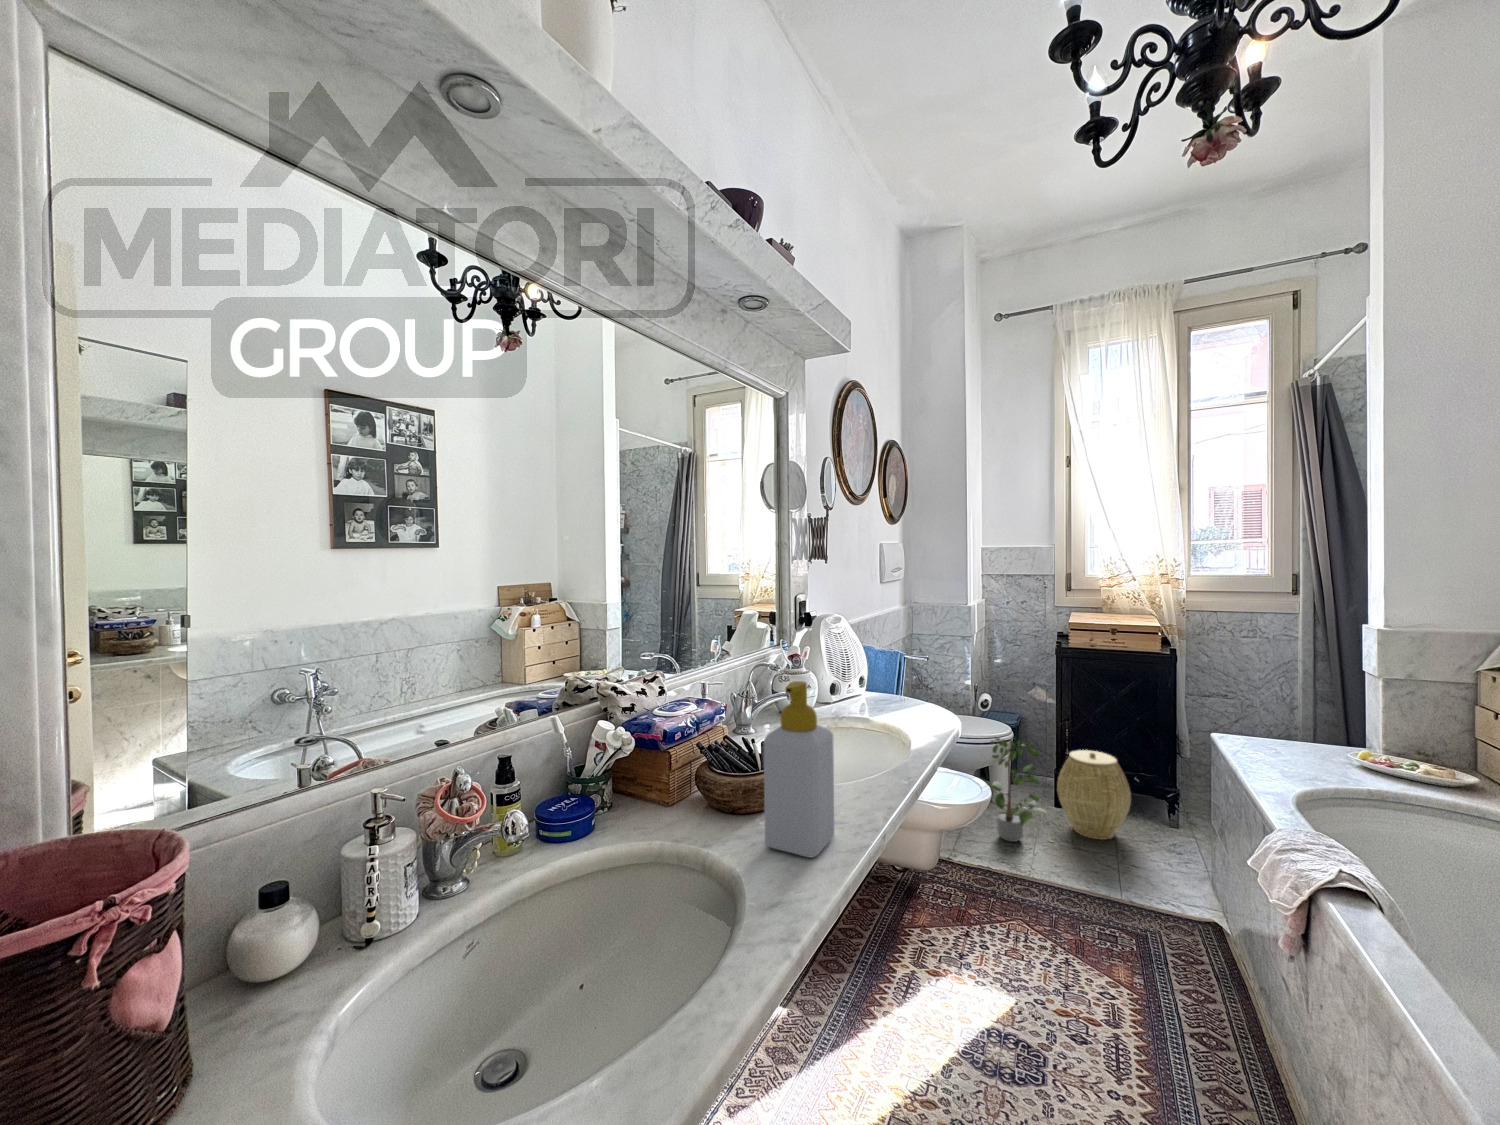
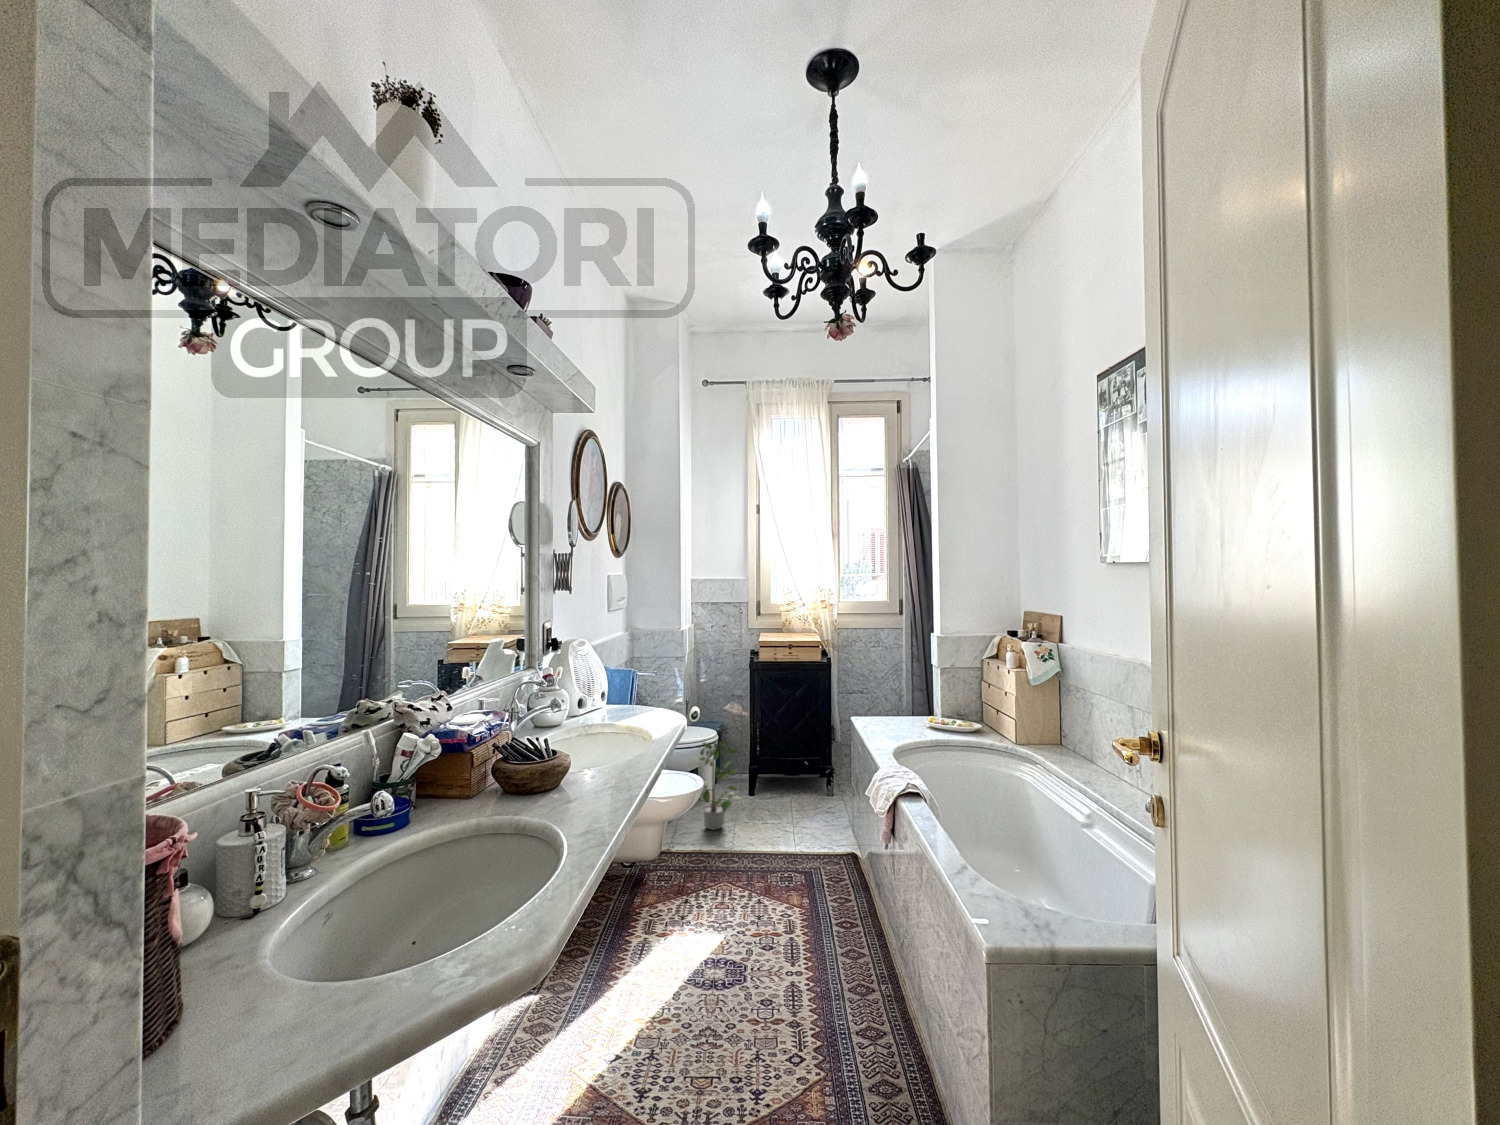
soap bottle: present [764,681,834,858] -> none [564,682,614,807]
woven basket: present [1057,750,1131,840] -> none [749,745,802,816]

